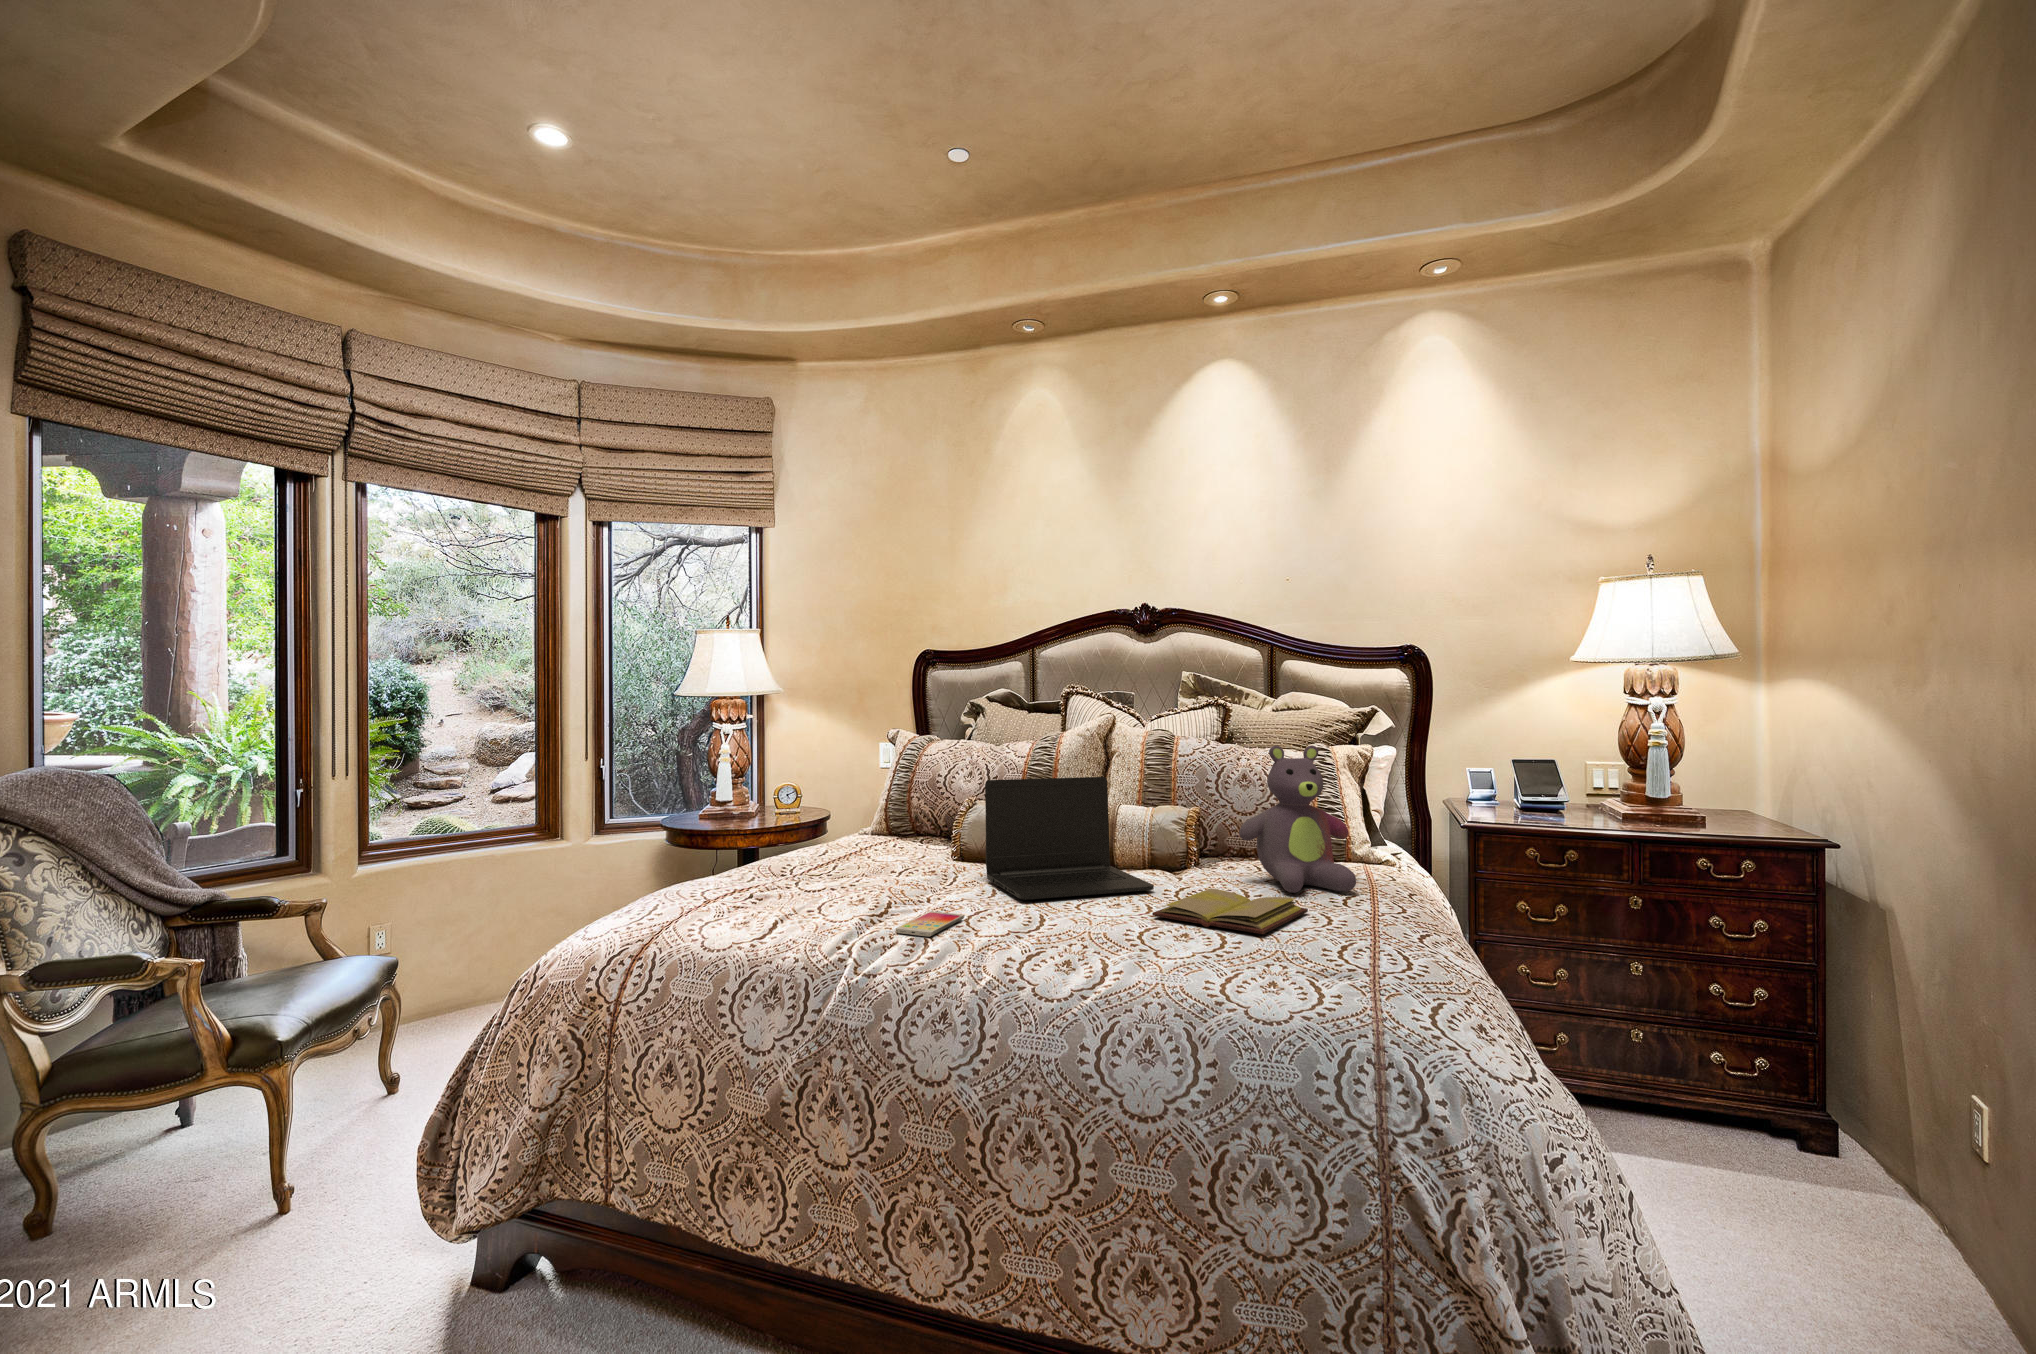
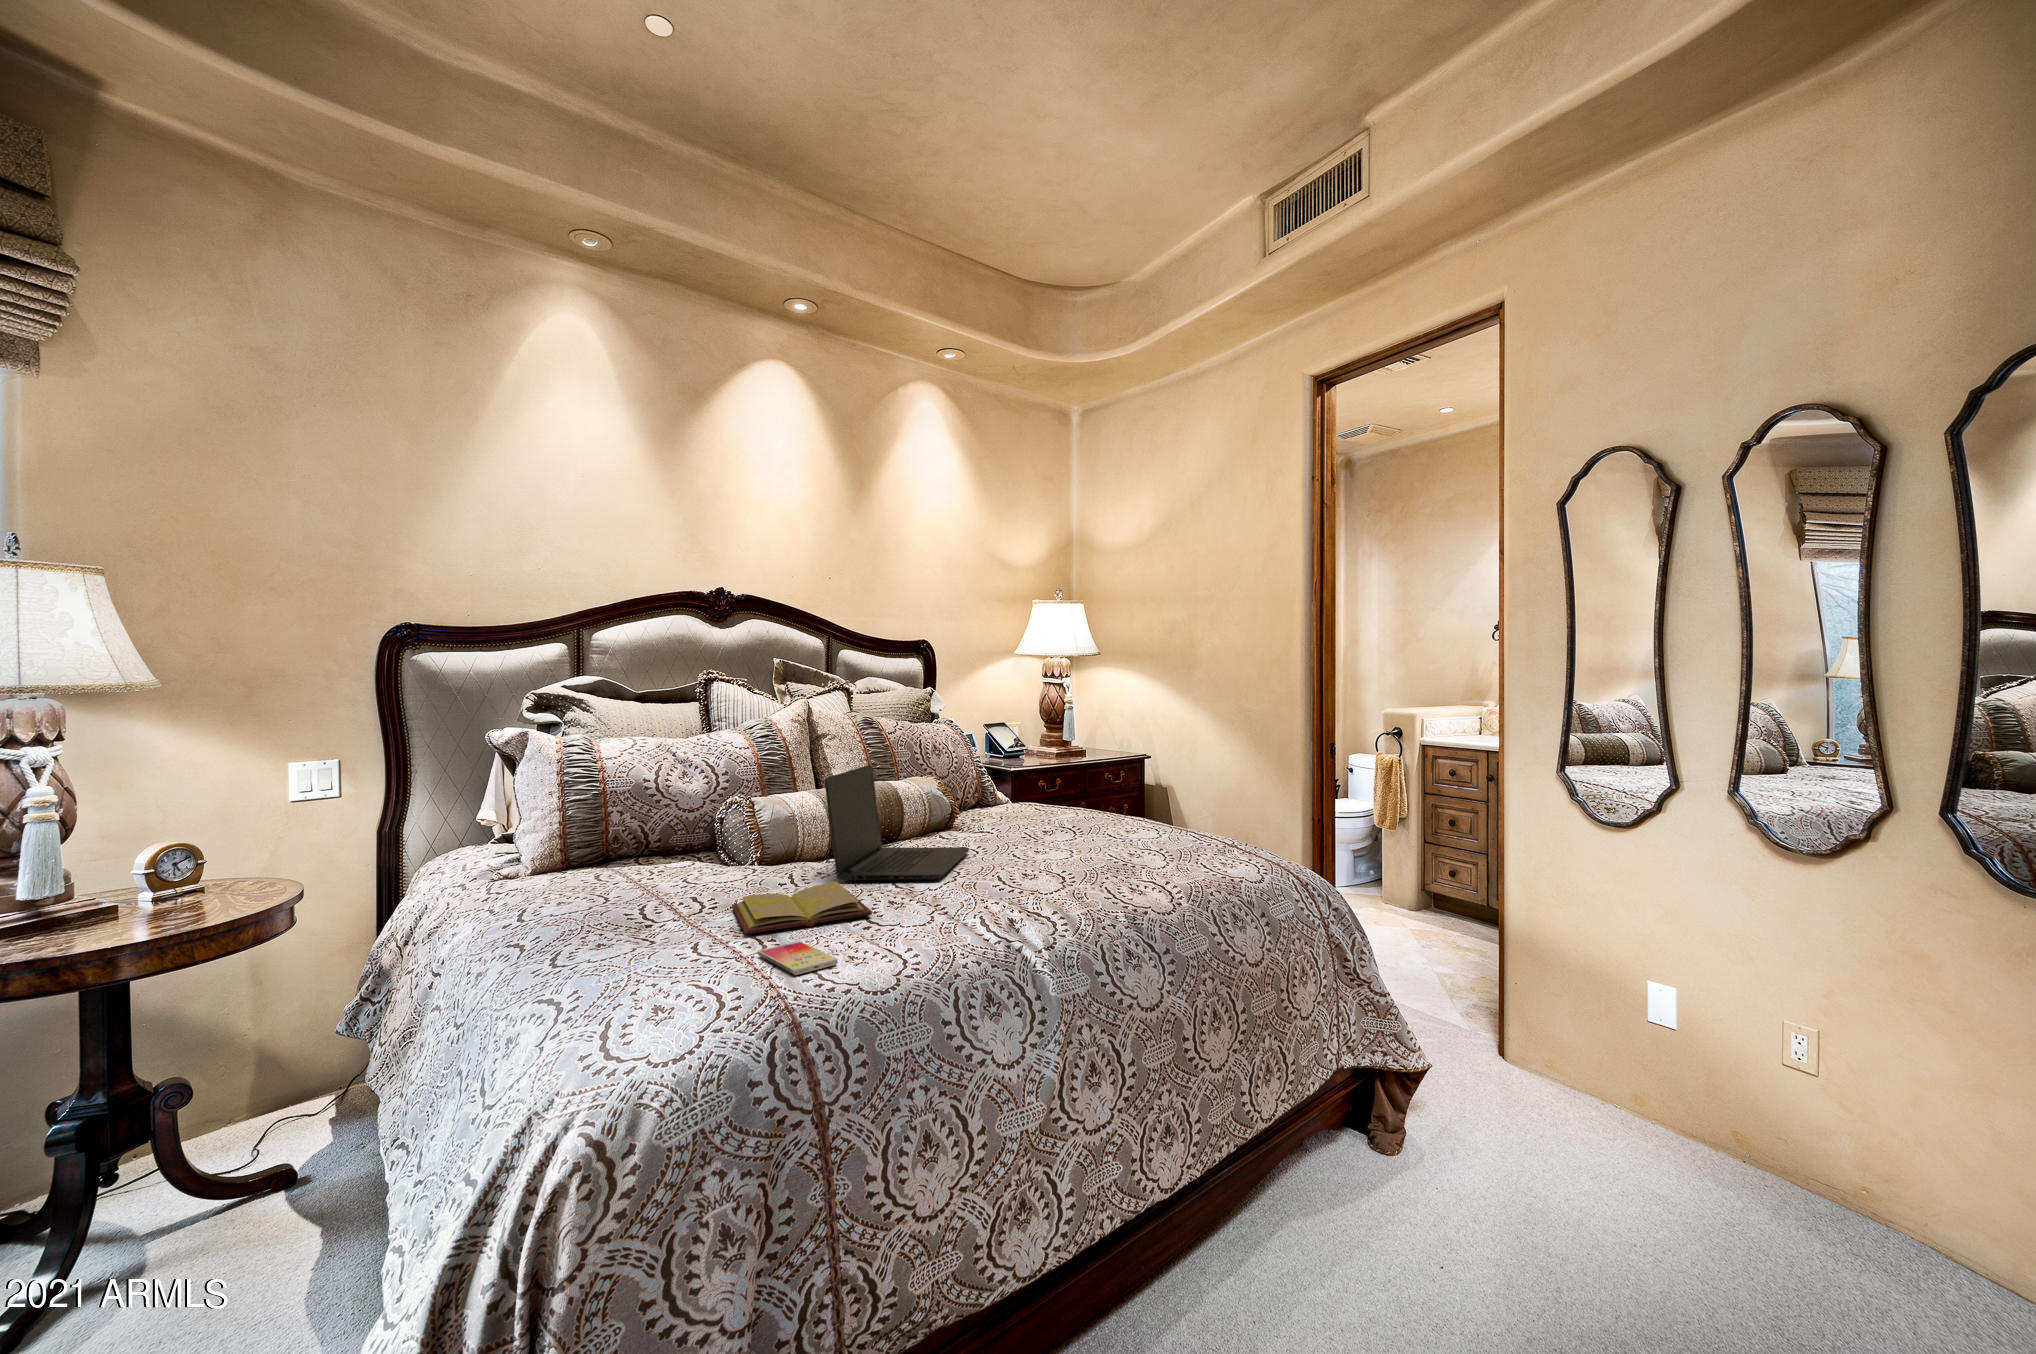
stuffed bear: present [1239,746,1356,893] -> none [972,720,1053,832]
diary: present [1152,889,1308,934] -> present [732,882,872,934]
smartphone: present [896,911,964,937] -> present [757,941,838,975]

